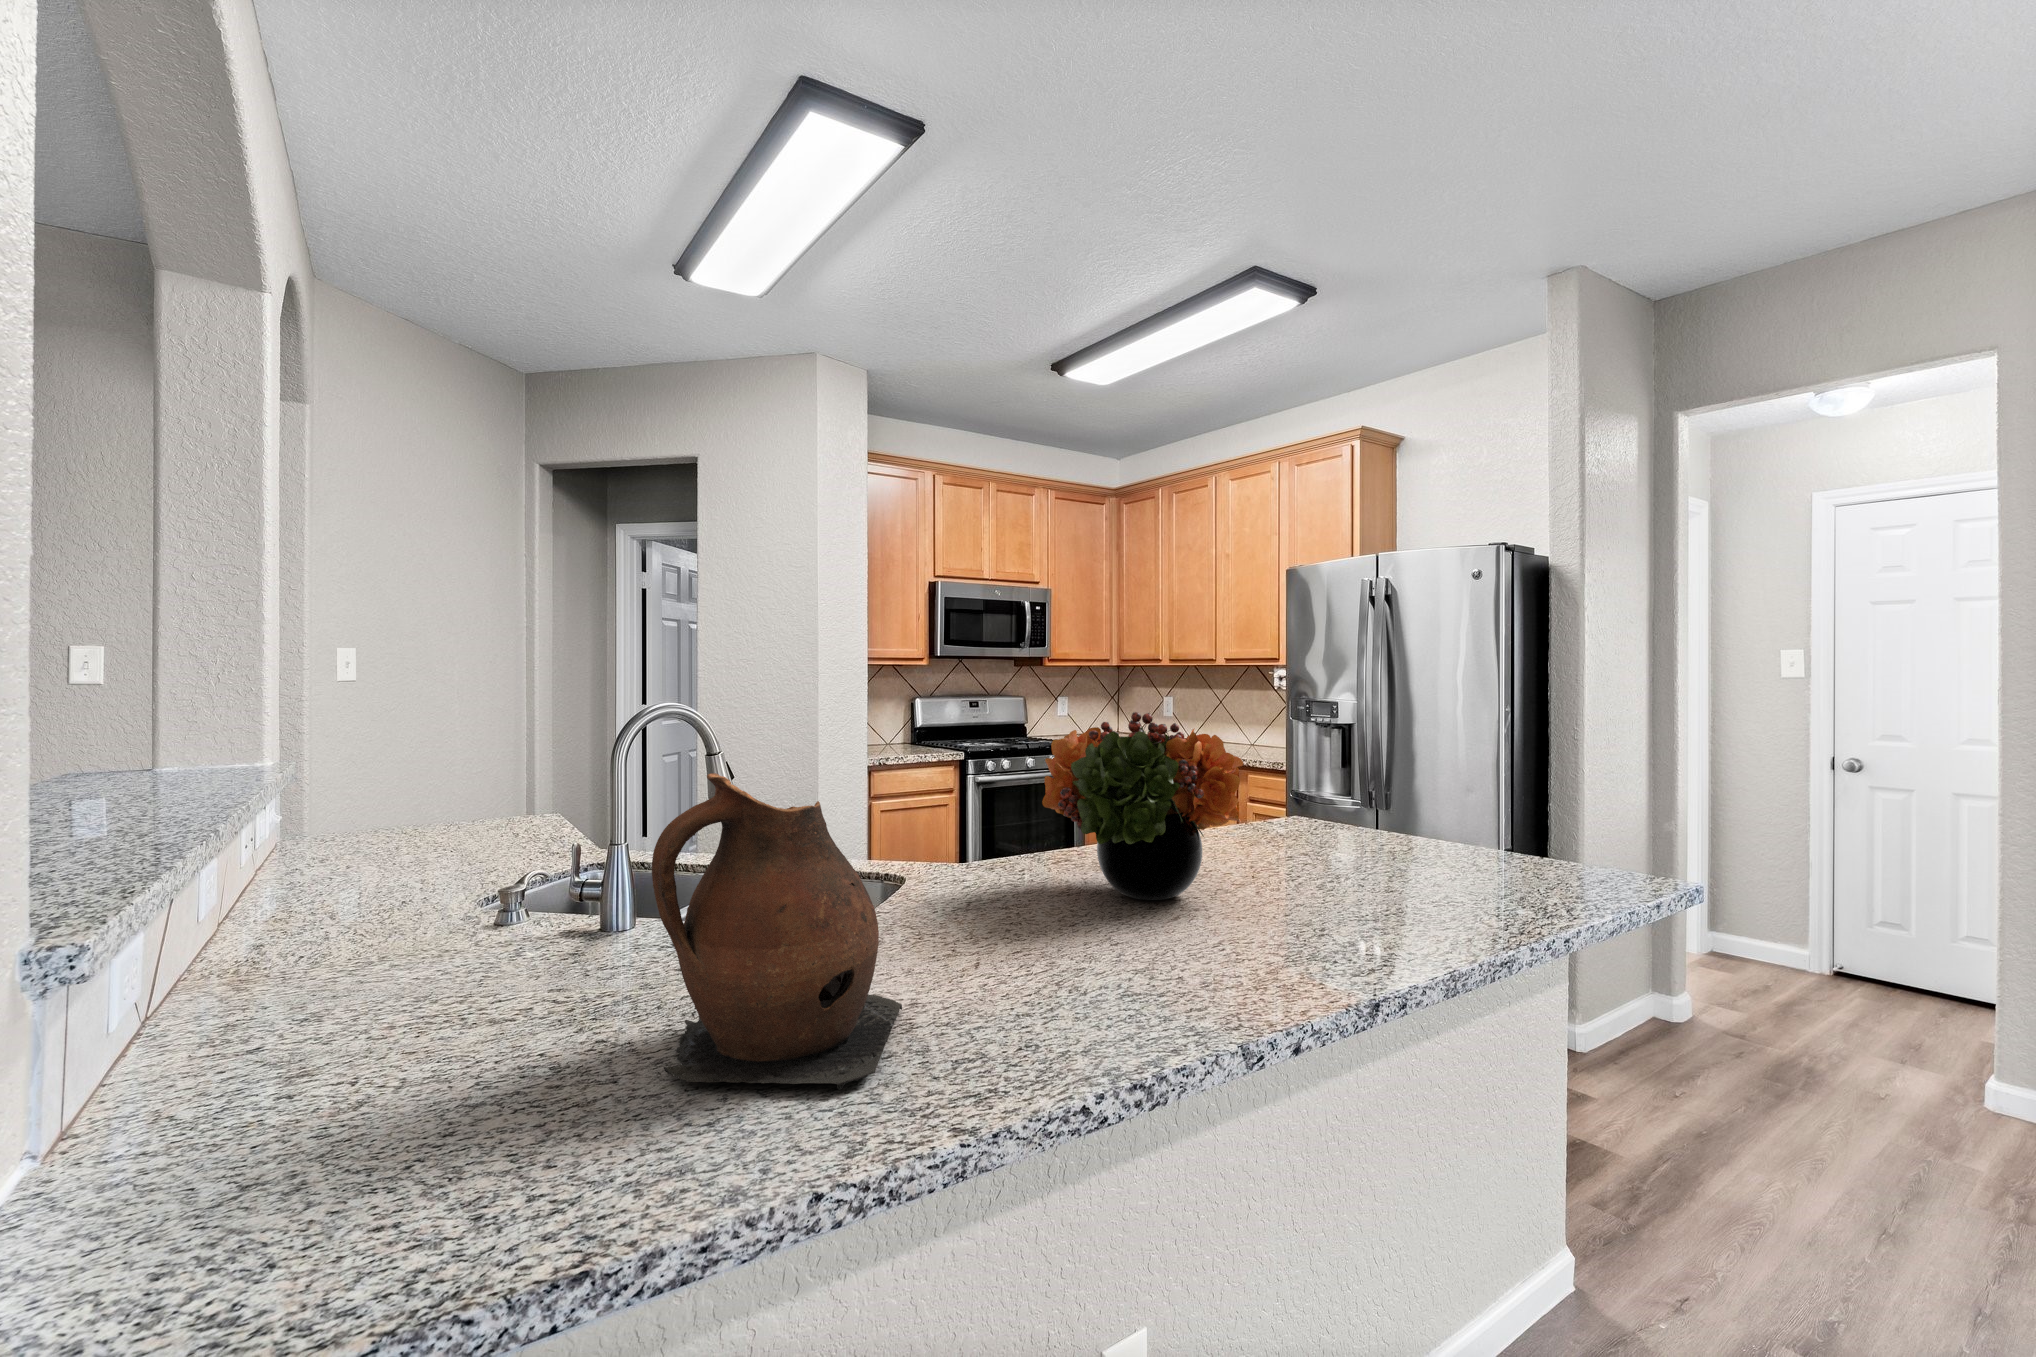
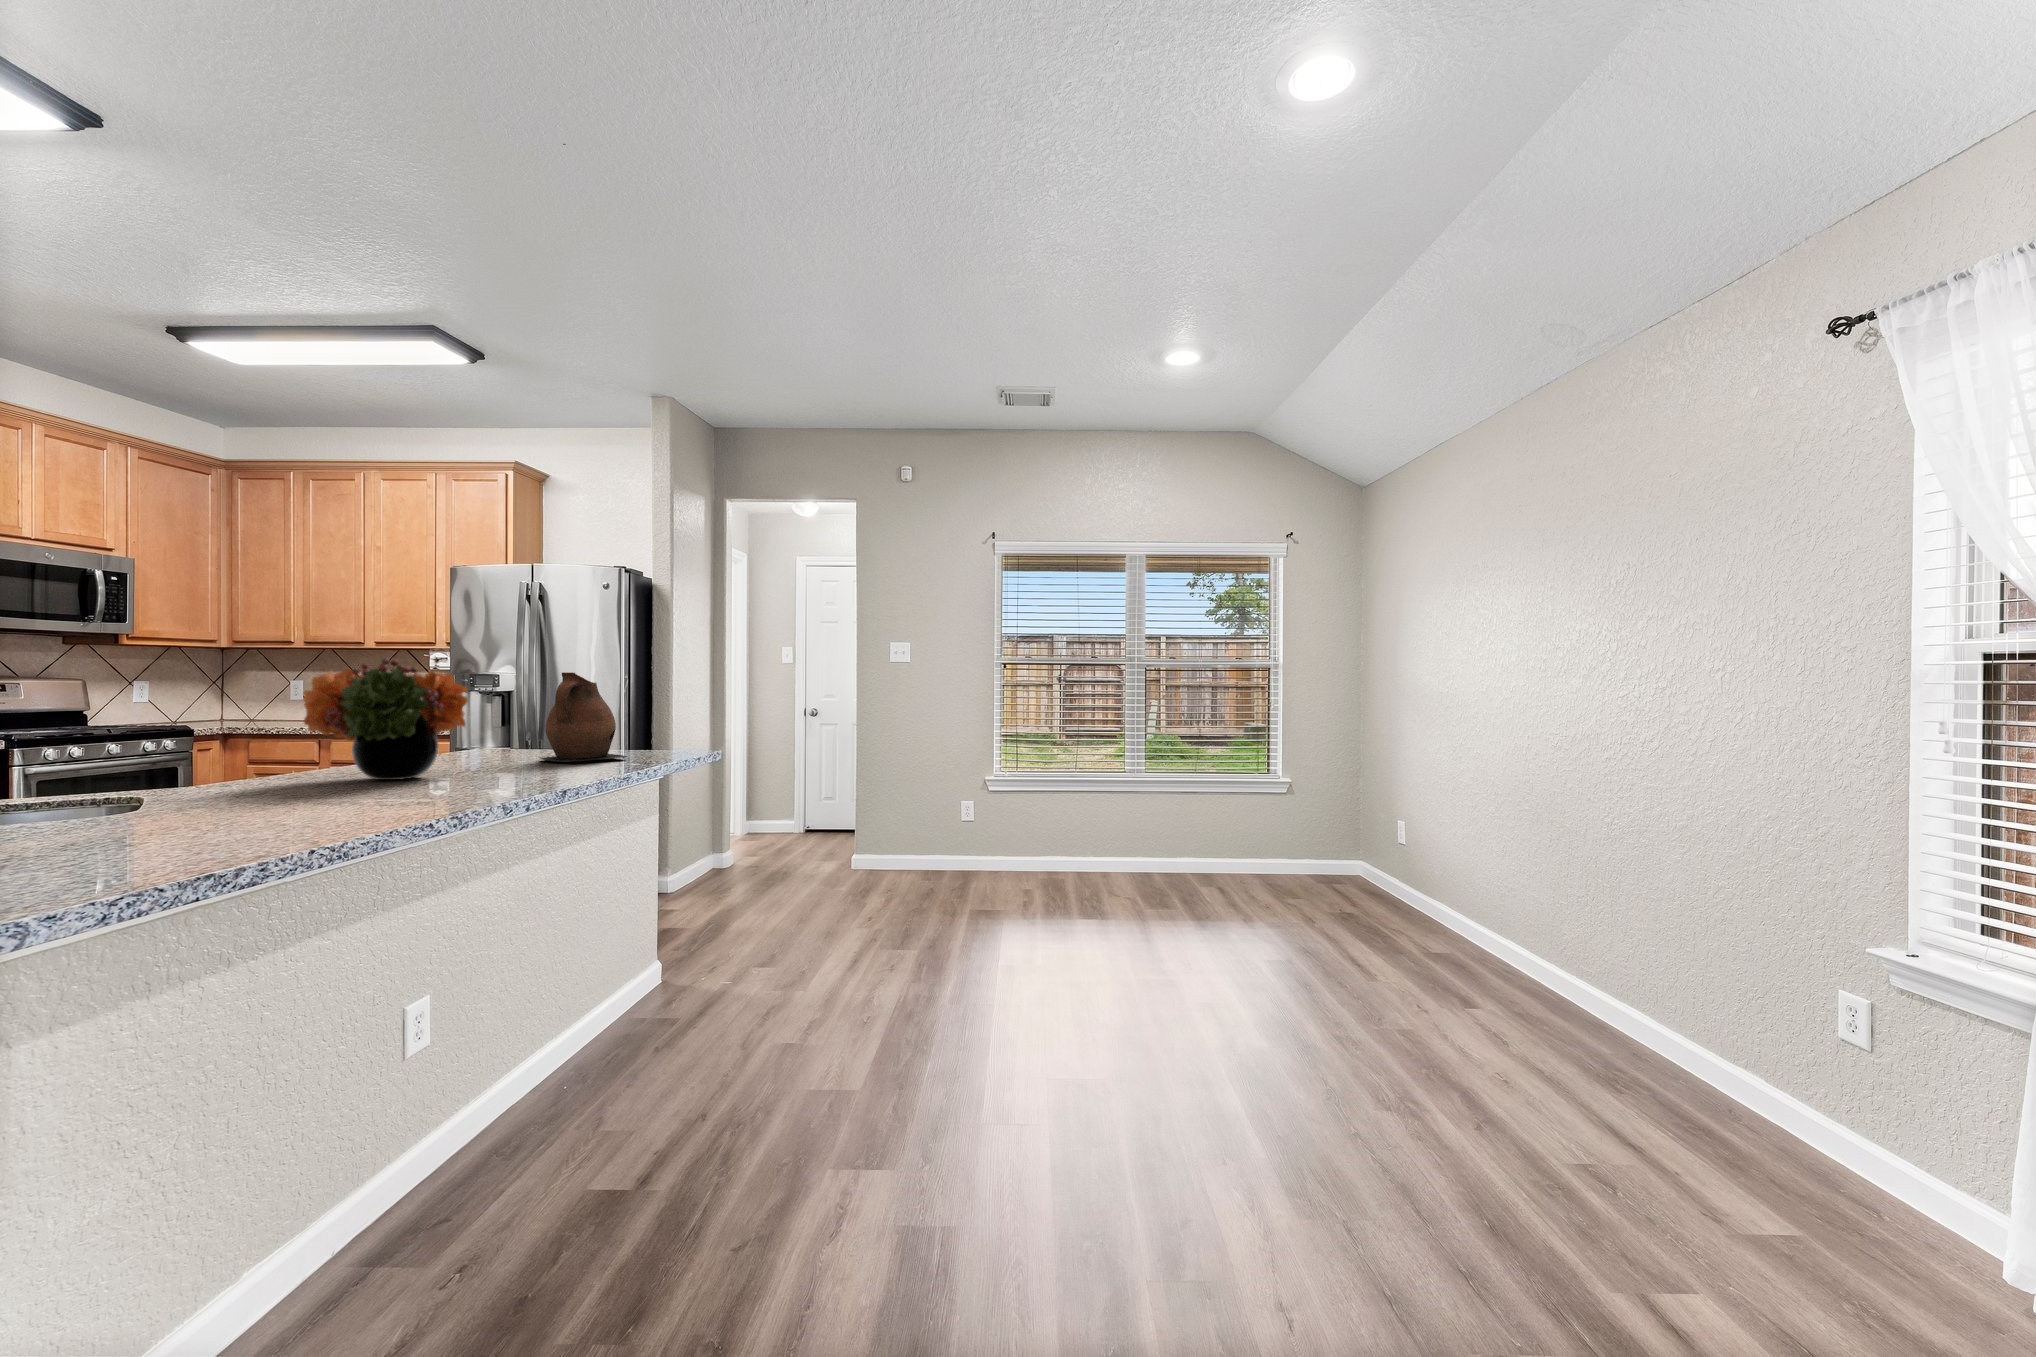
ceramic pitcher: present [652,773,902,1090] -> present [539,672,627,762]

